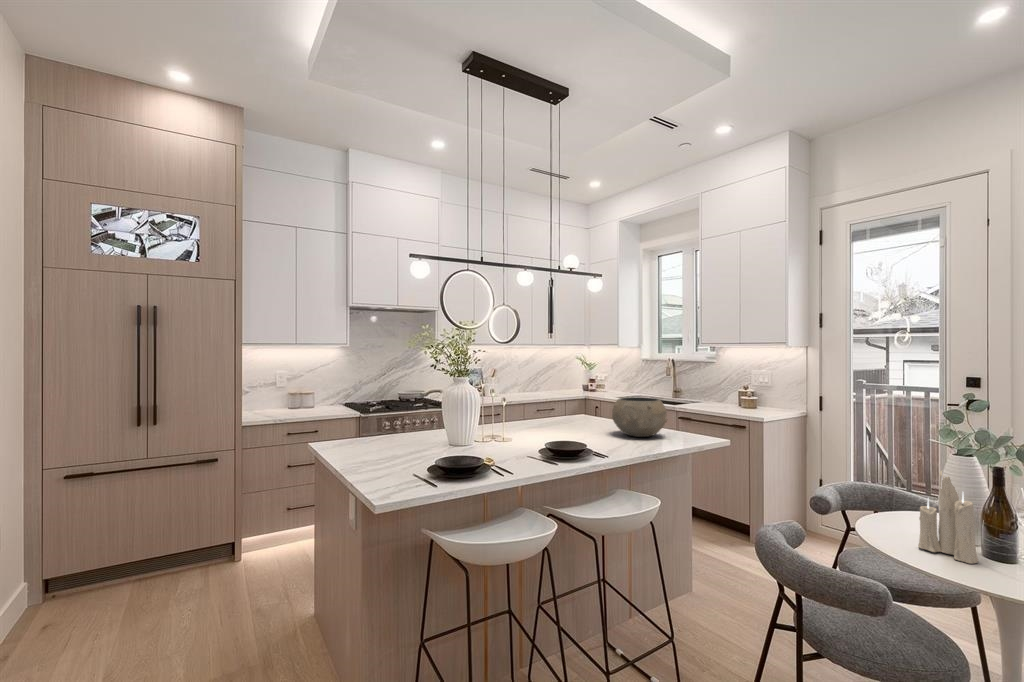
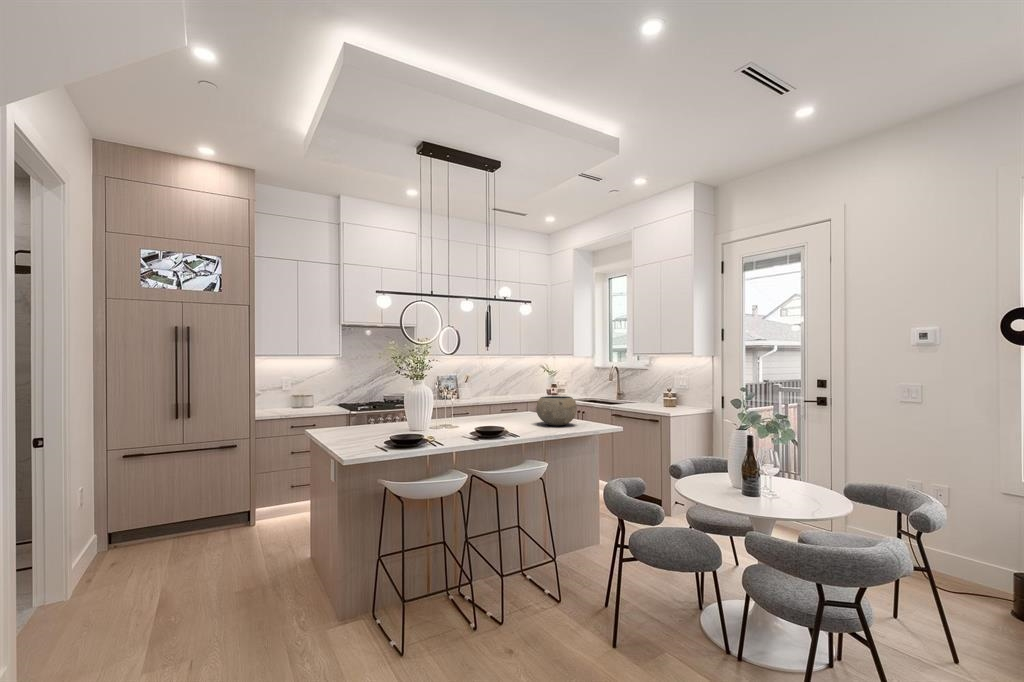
candle: present [918,471,978,564] -> none [706,430,734,499]

